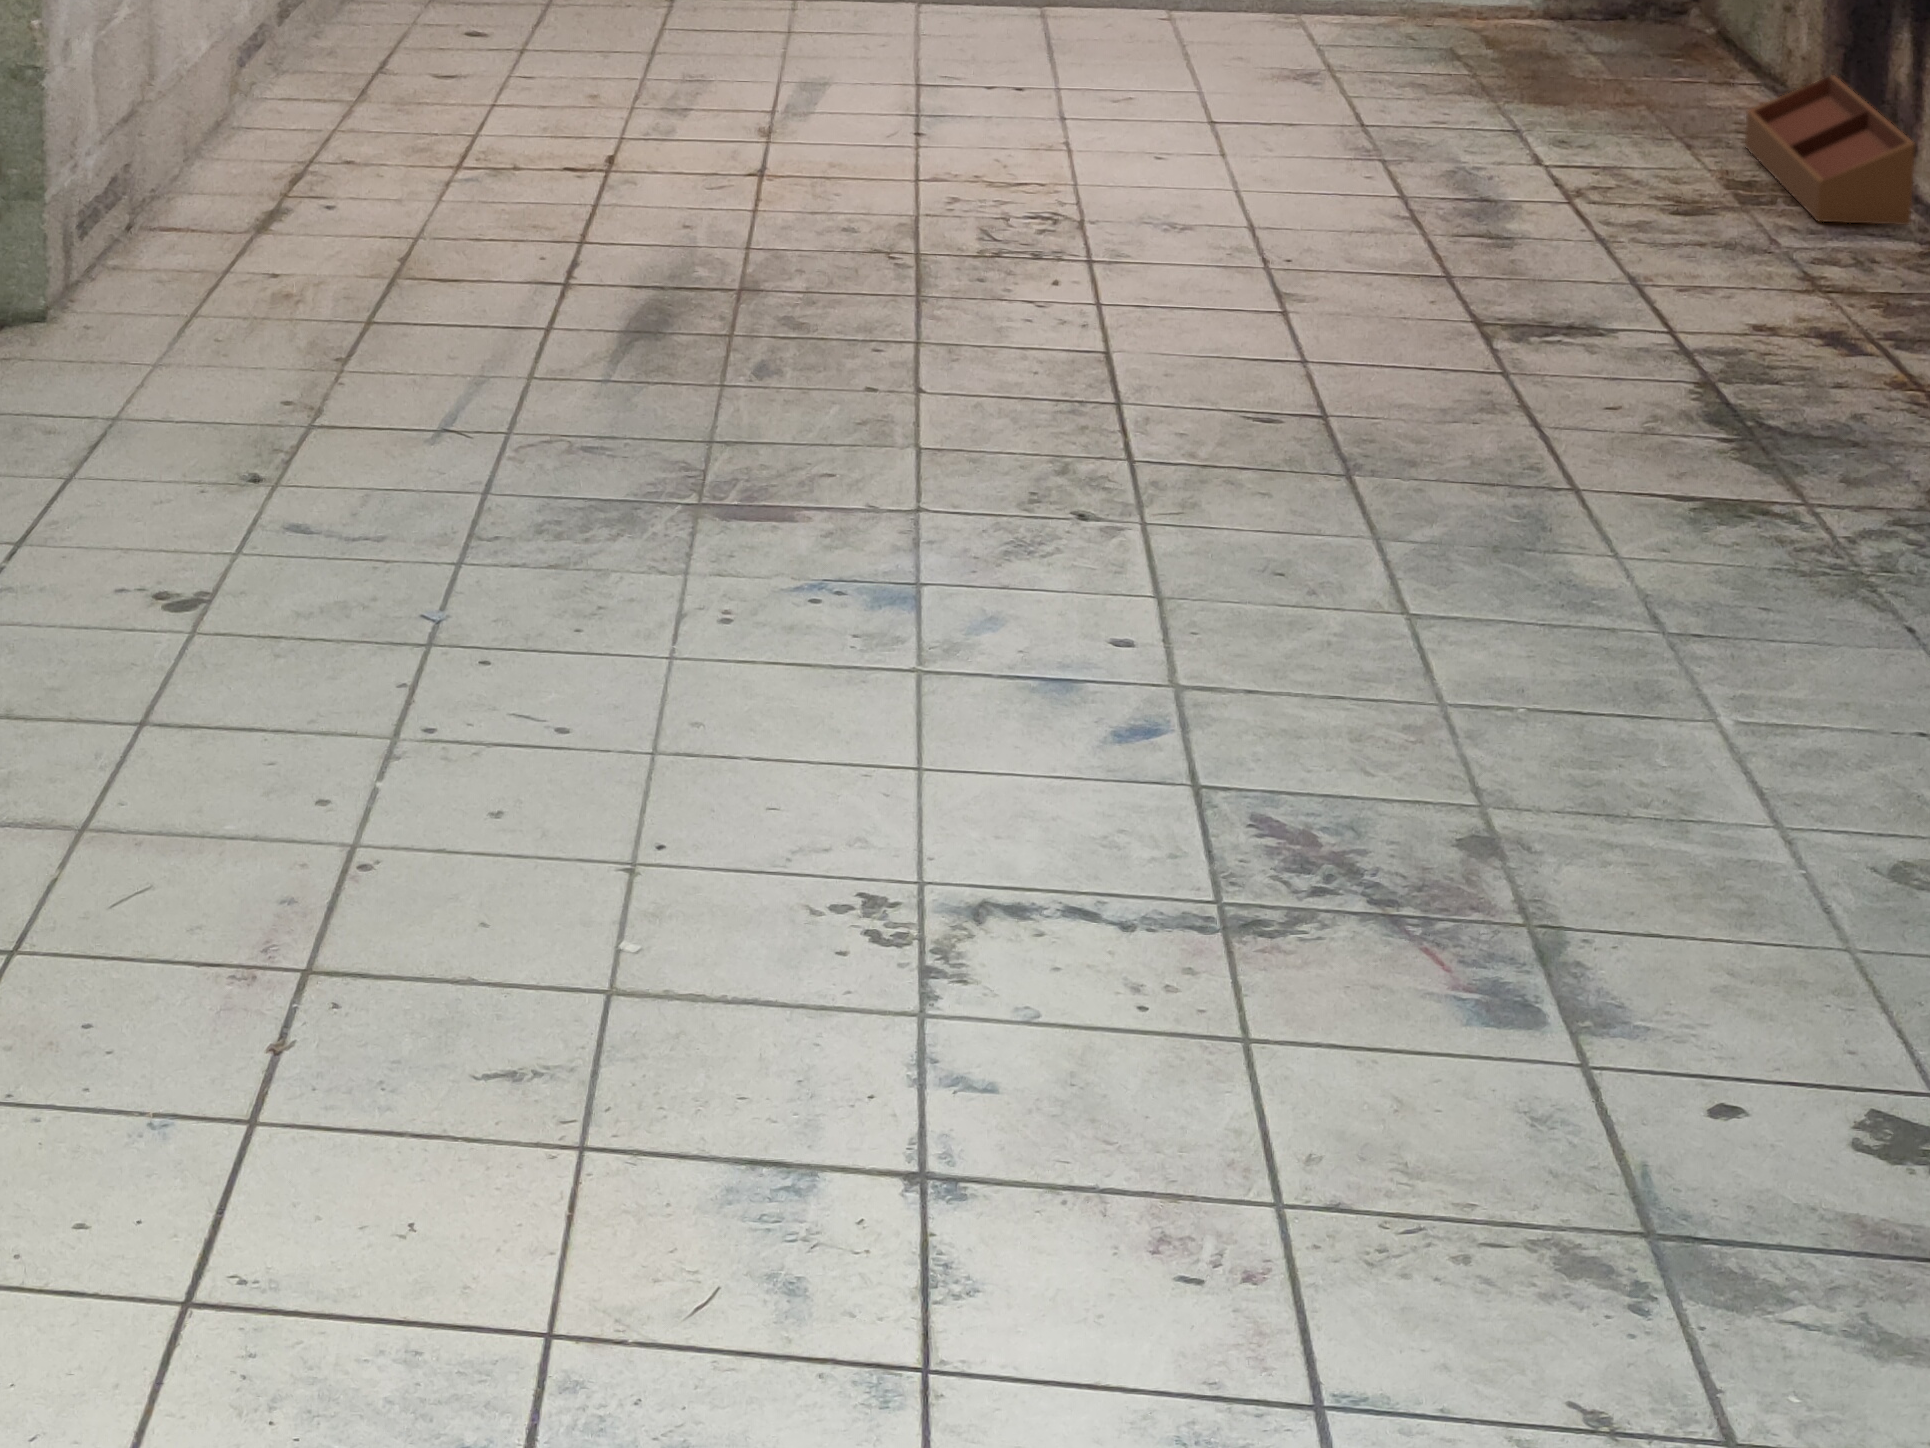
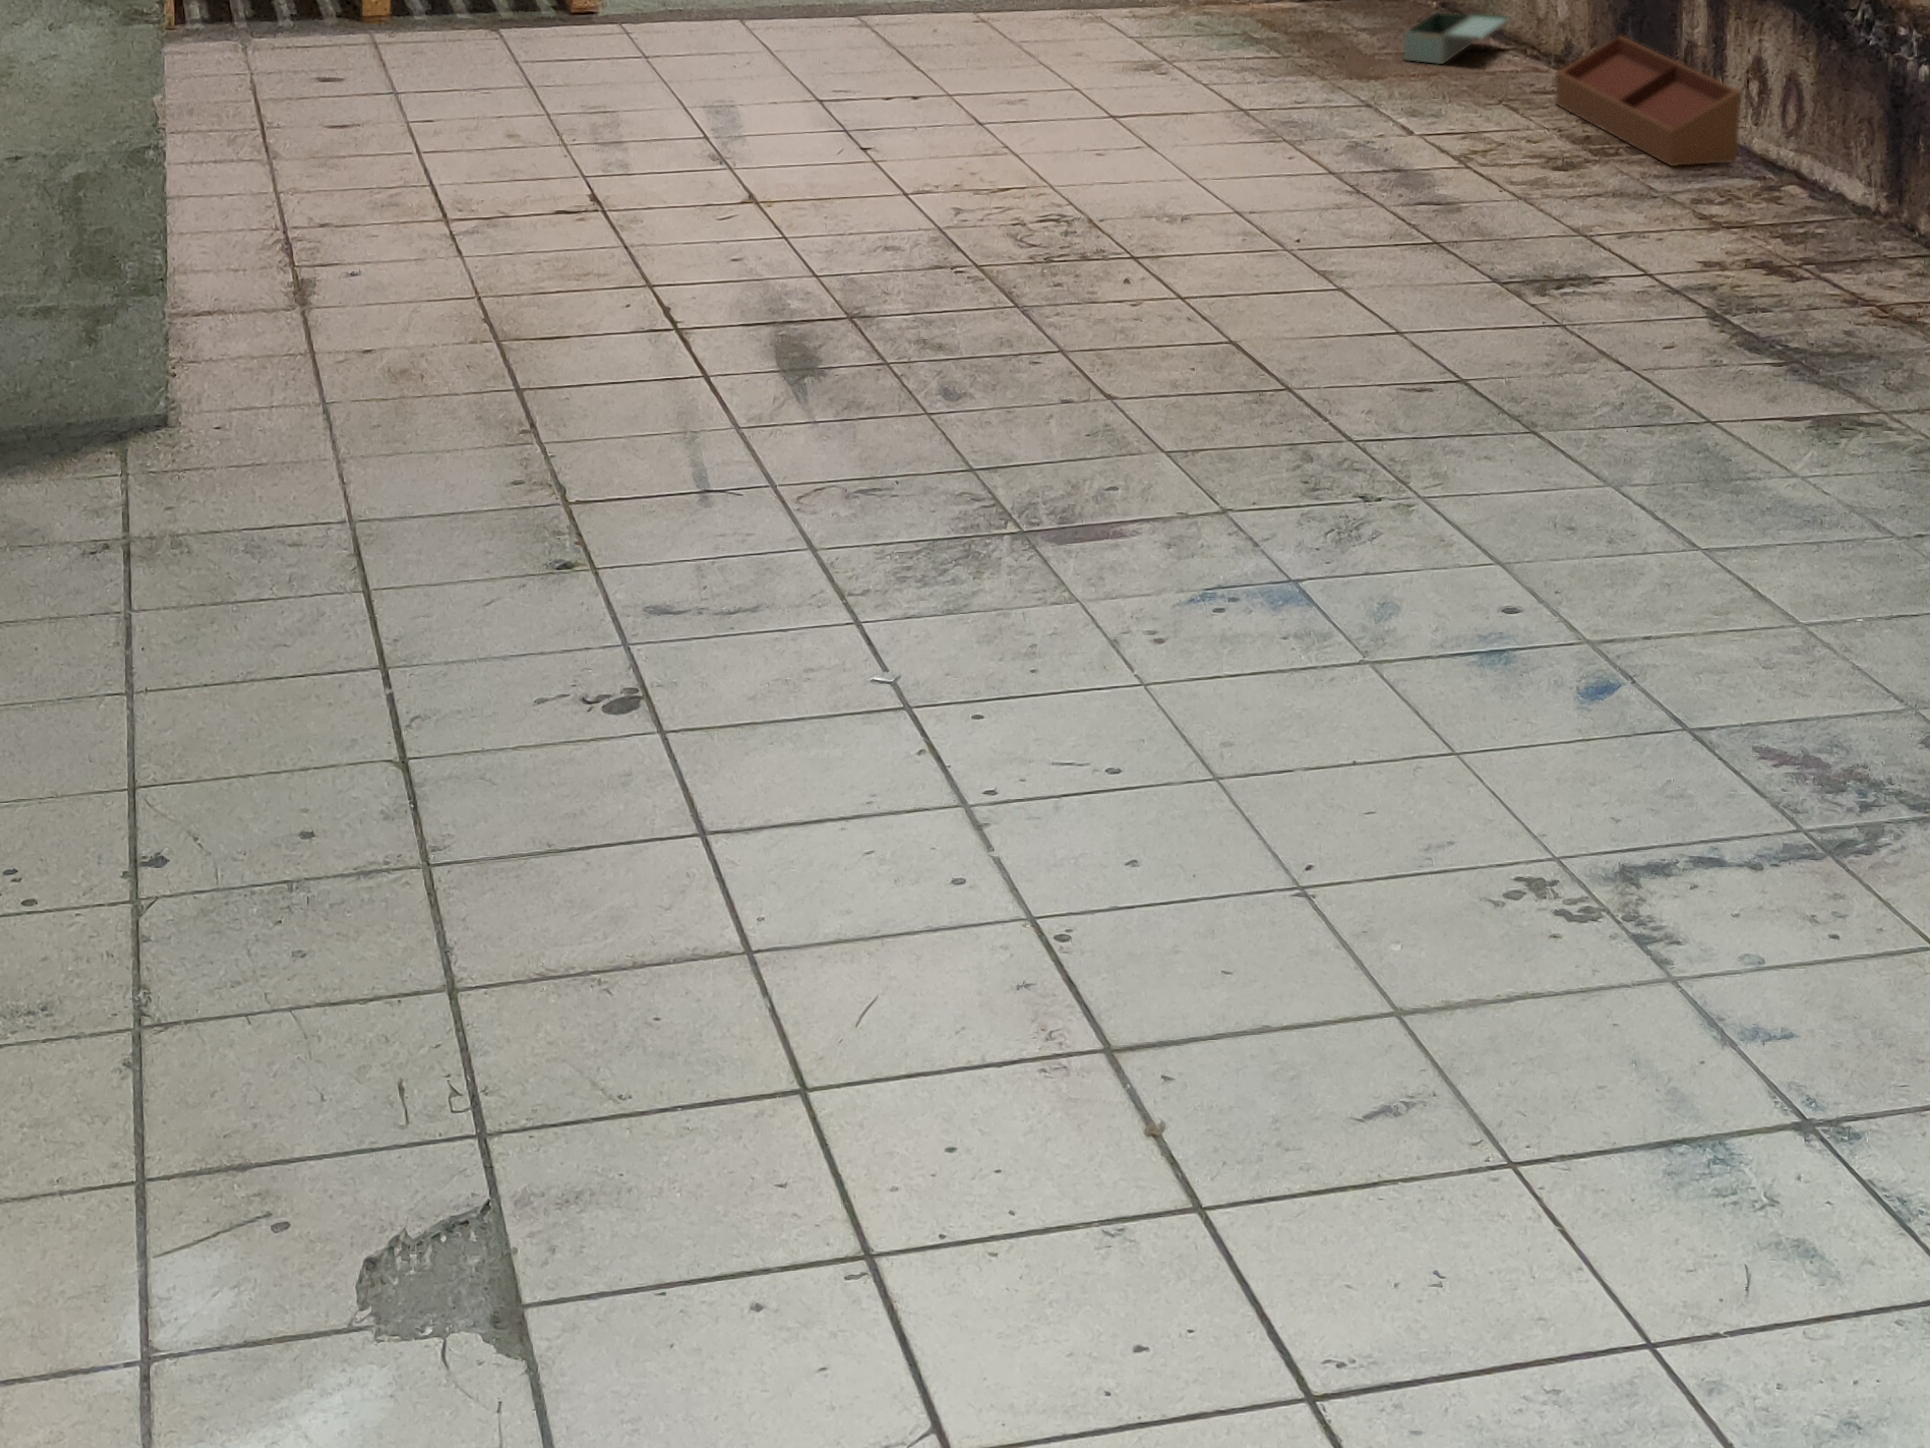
toolbox: none [1606,39,1756,95] -> present [1404,12,1509,64]

